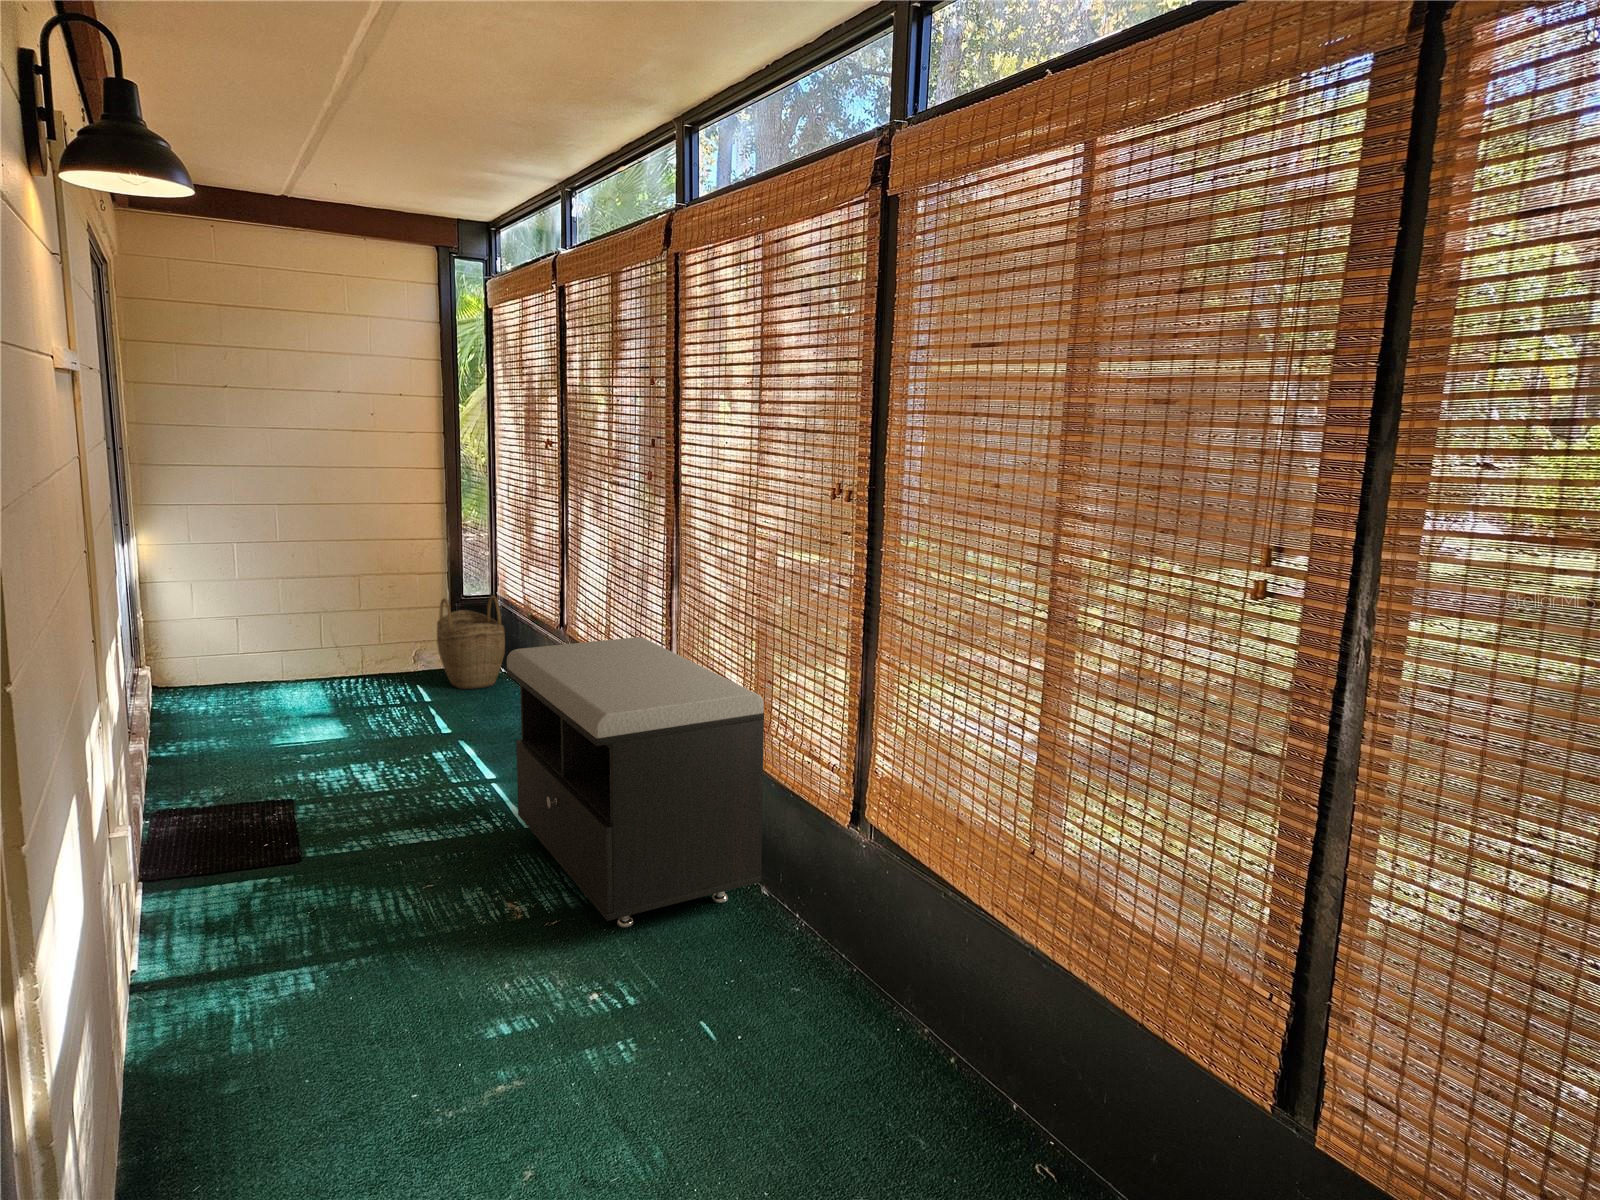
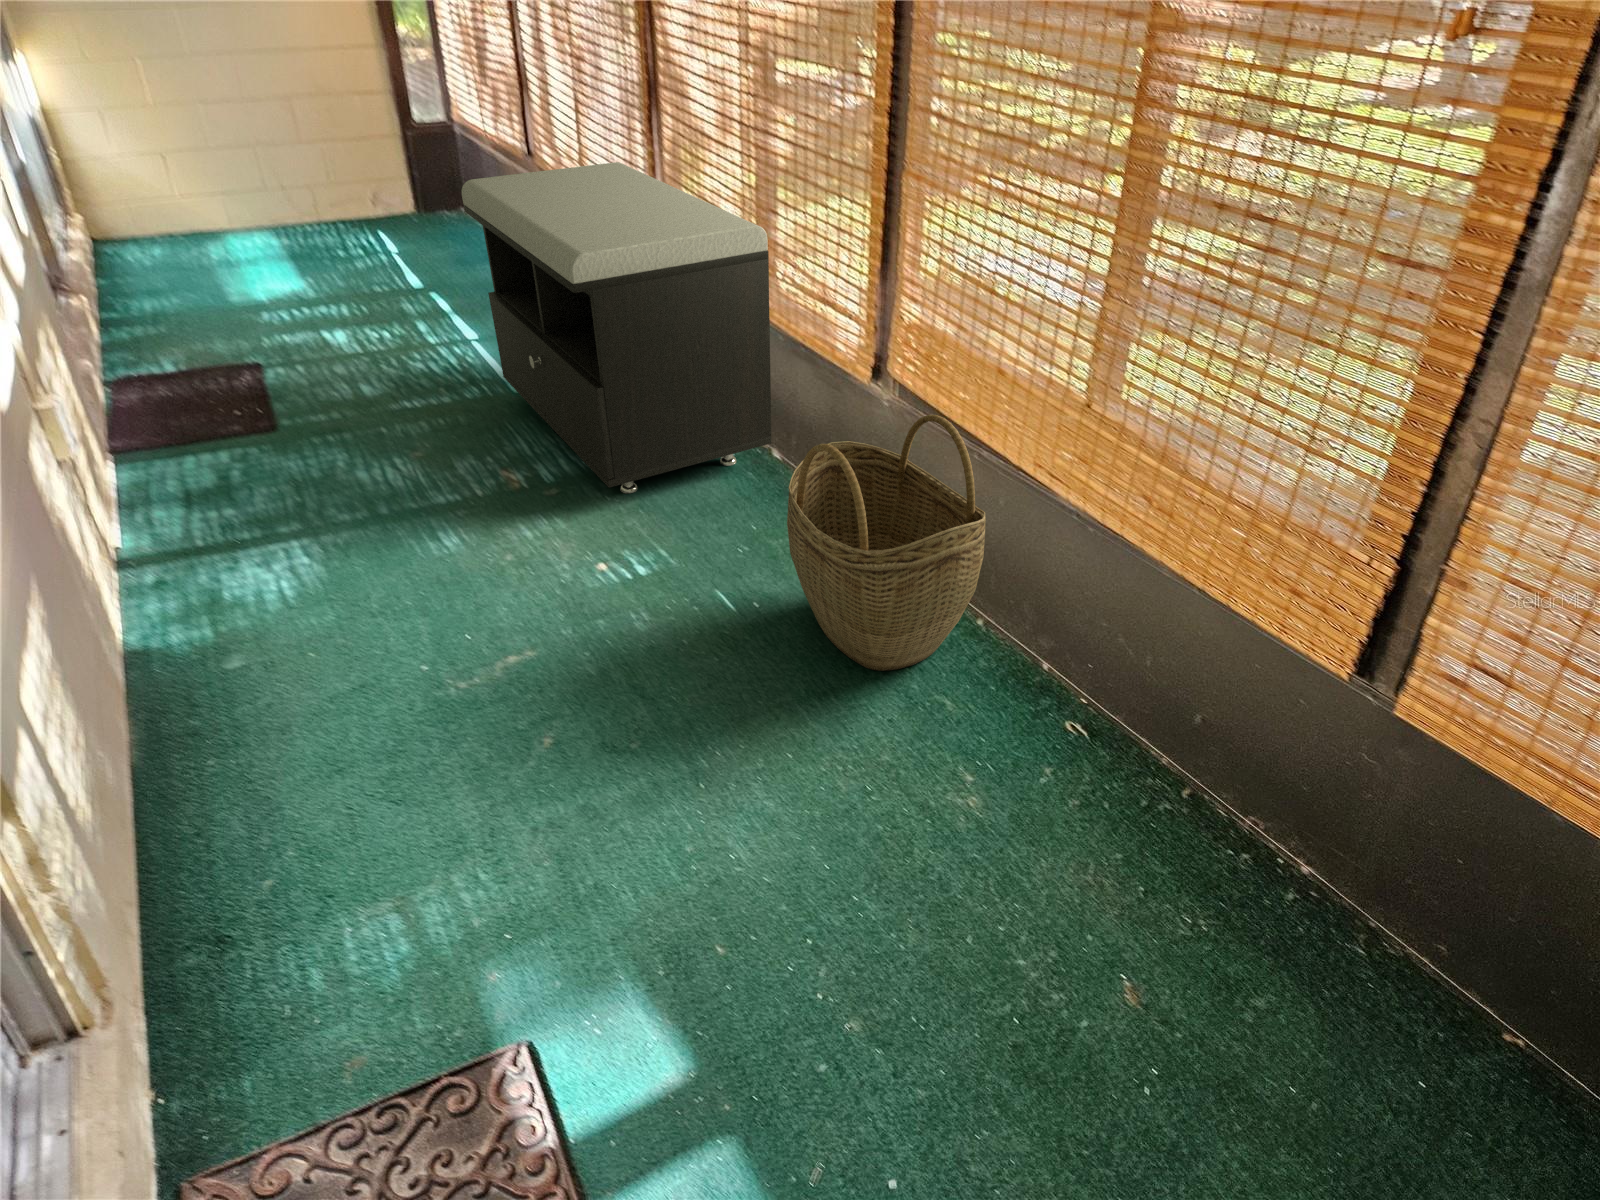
woven basket: present [437,595,505,689] -> present [787,415,986,671]

